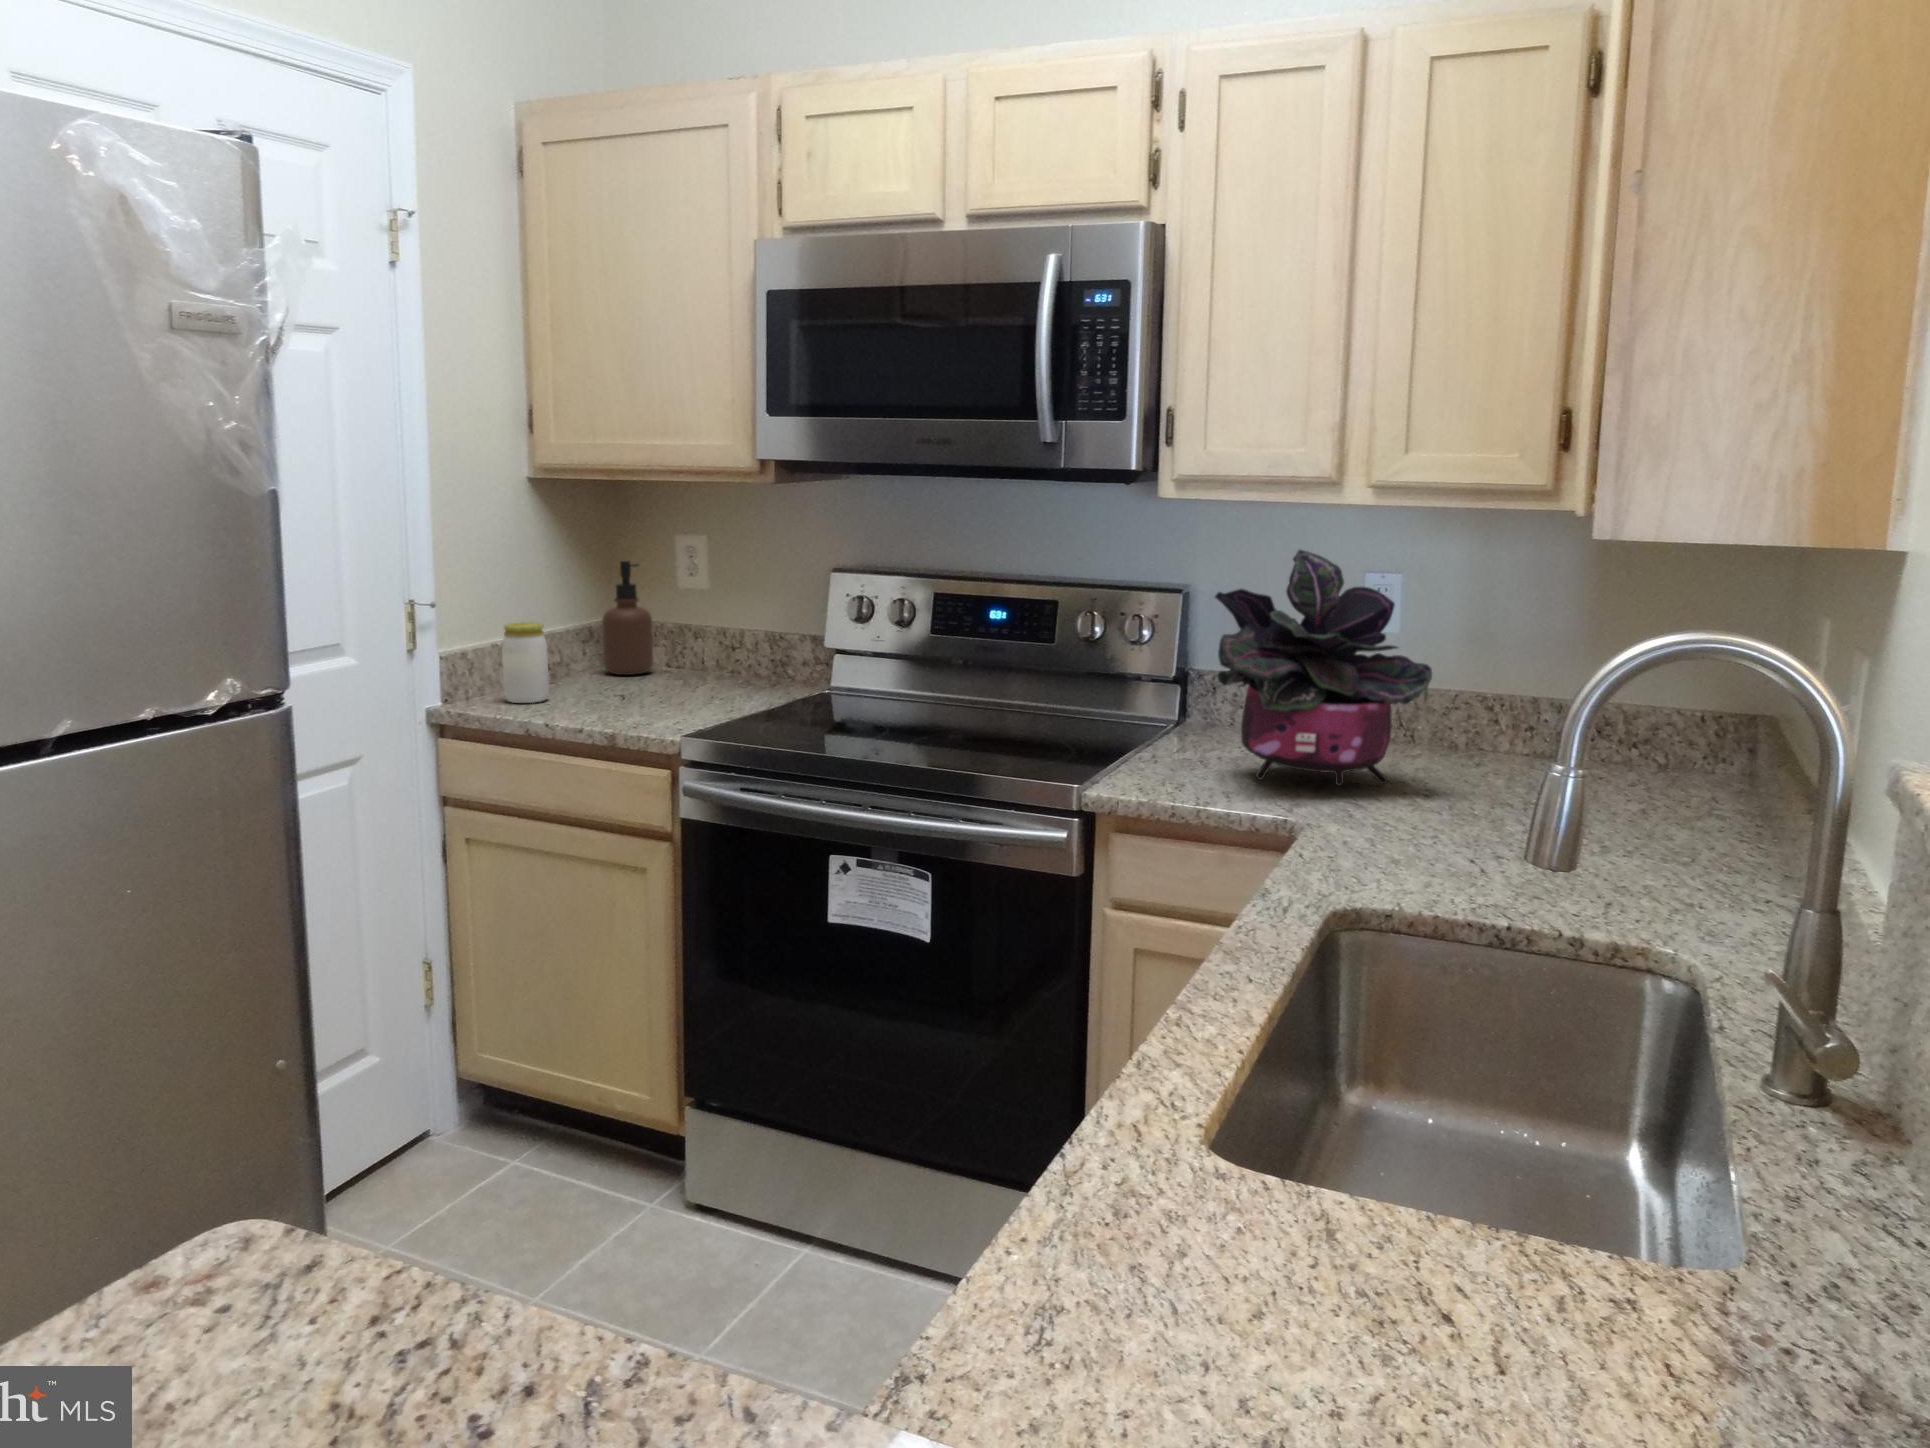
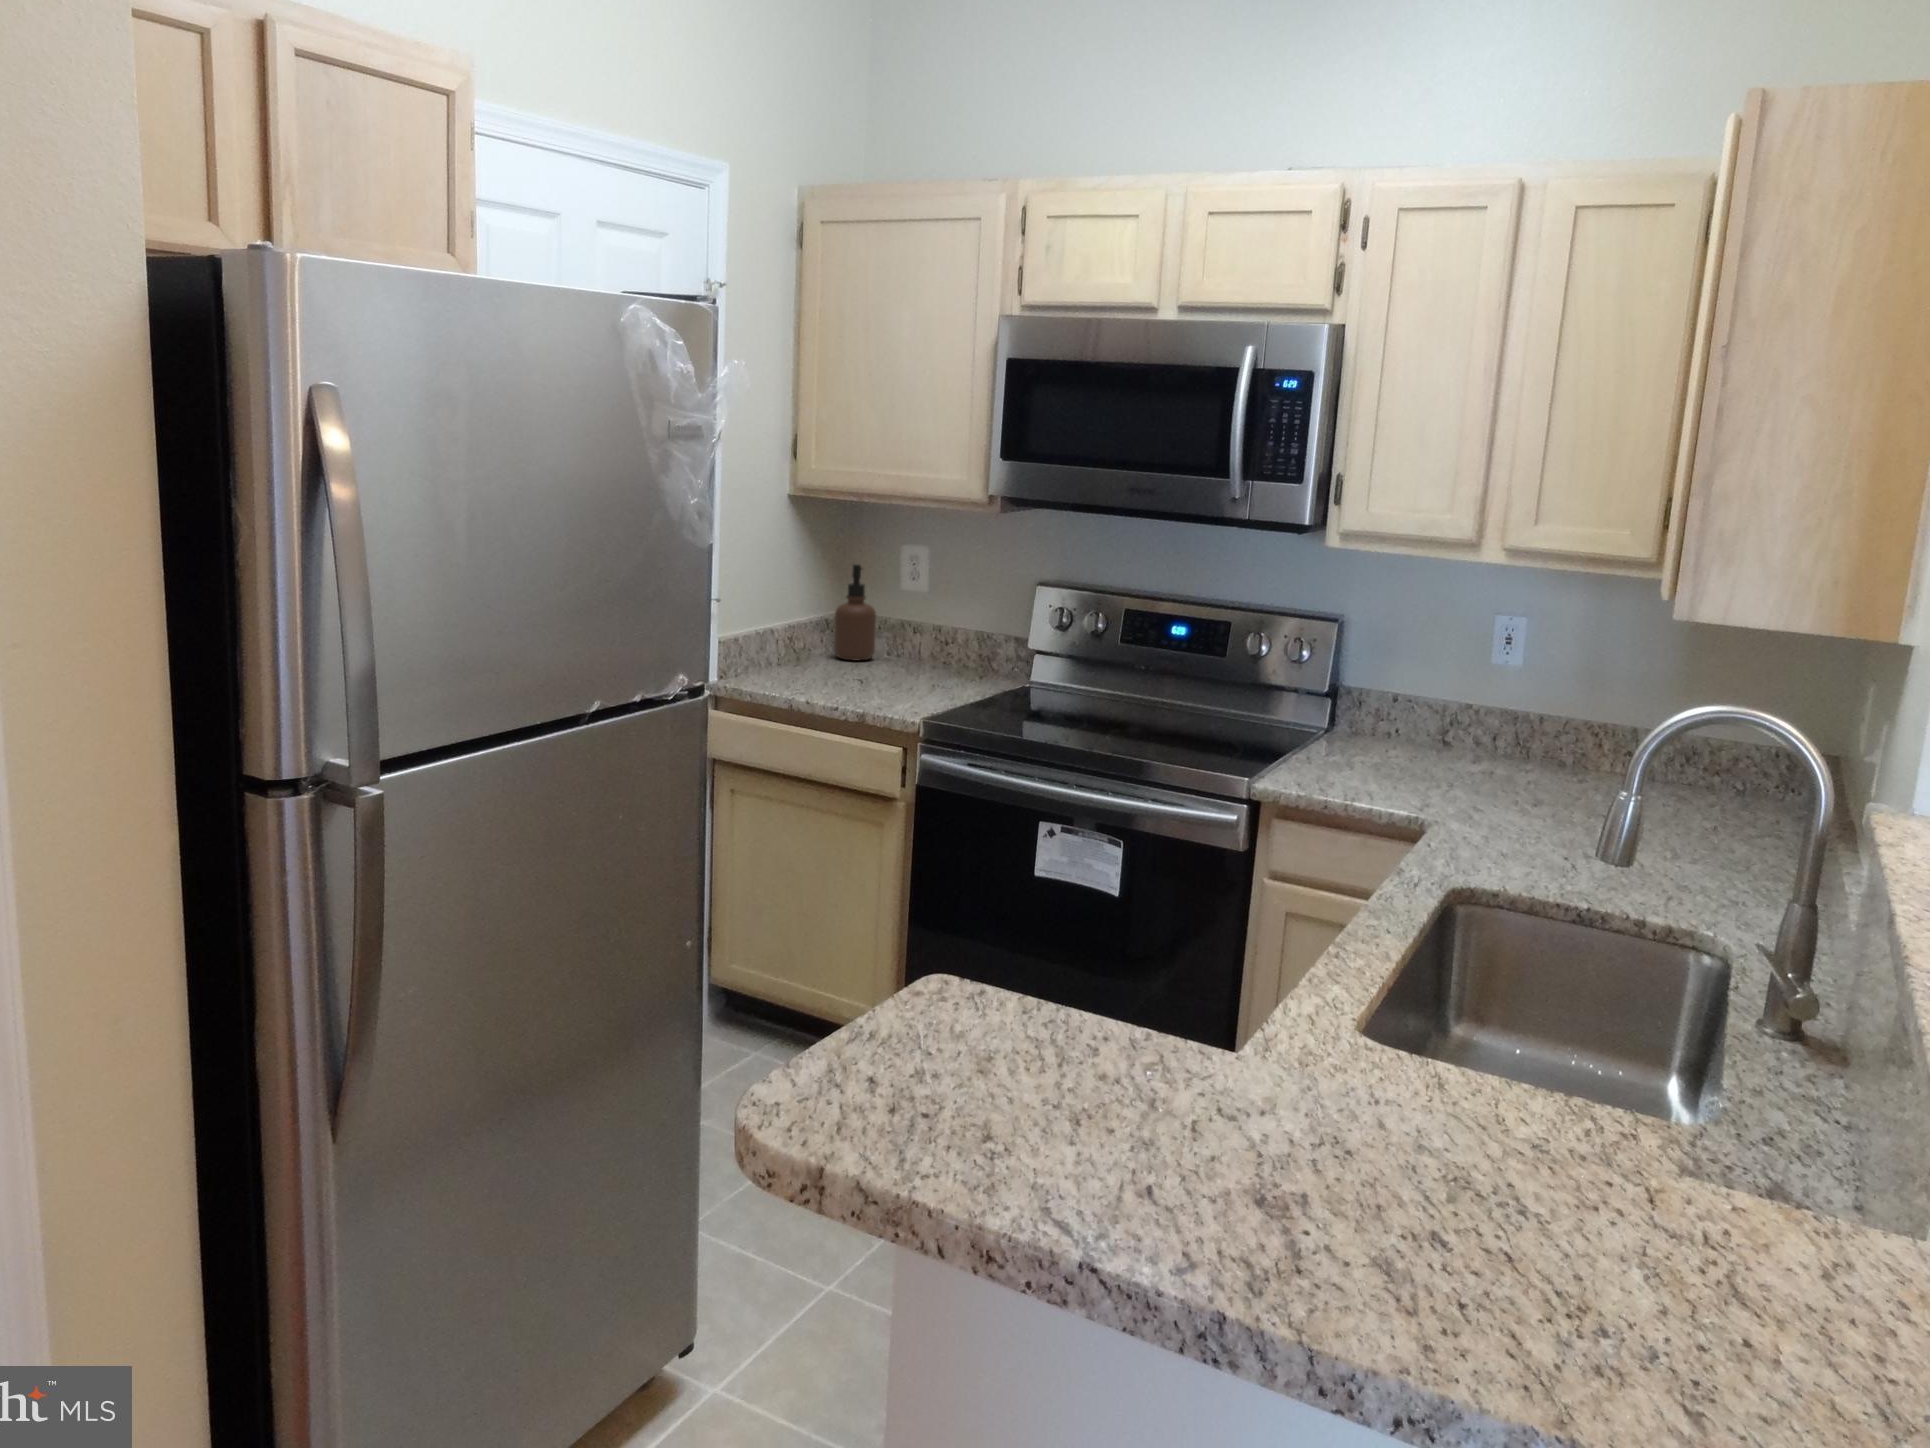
potted plant: present [1215,549,1432,786] -> none [1367,598,1548,794]
jar: present [502,622,549,703] -> none [764,616,801,682]

